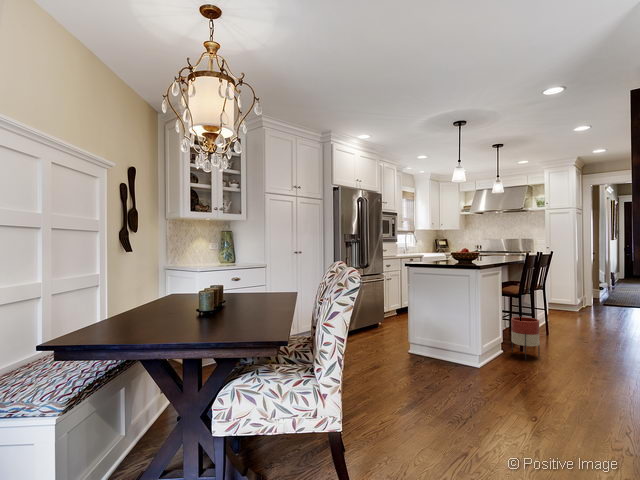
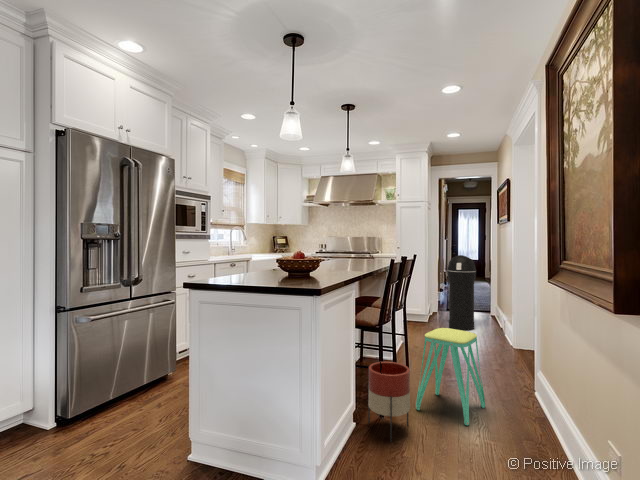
trash can: none [595,254,625,319] -> present [447,255,476,331]
stool: none [547,301,603,360] -> present [416,328,485,425]

